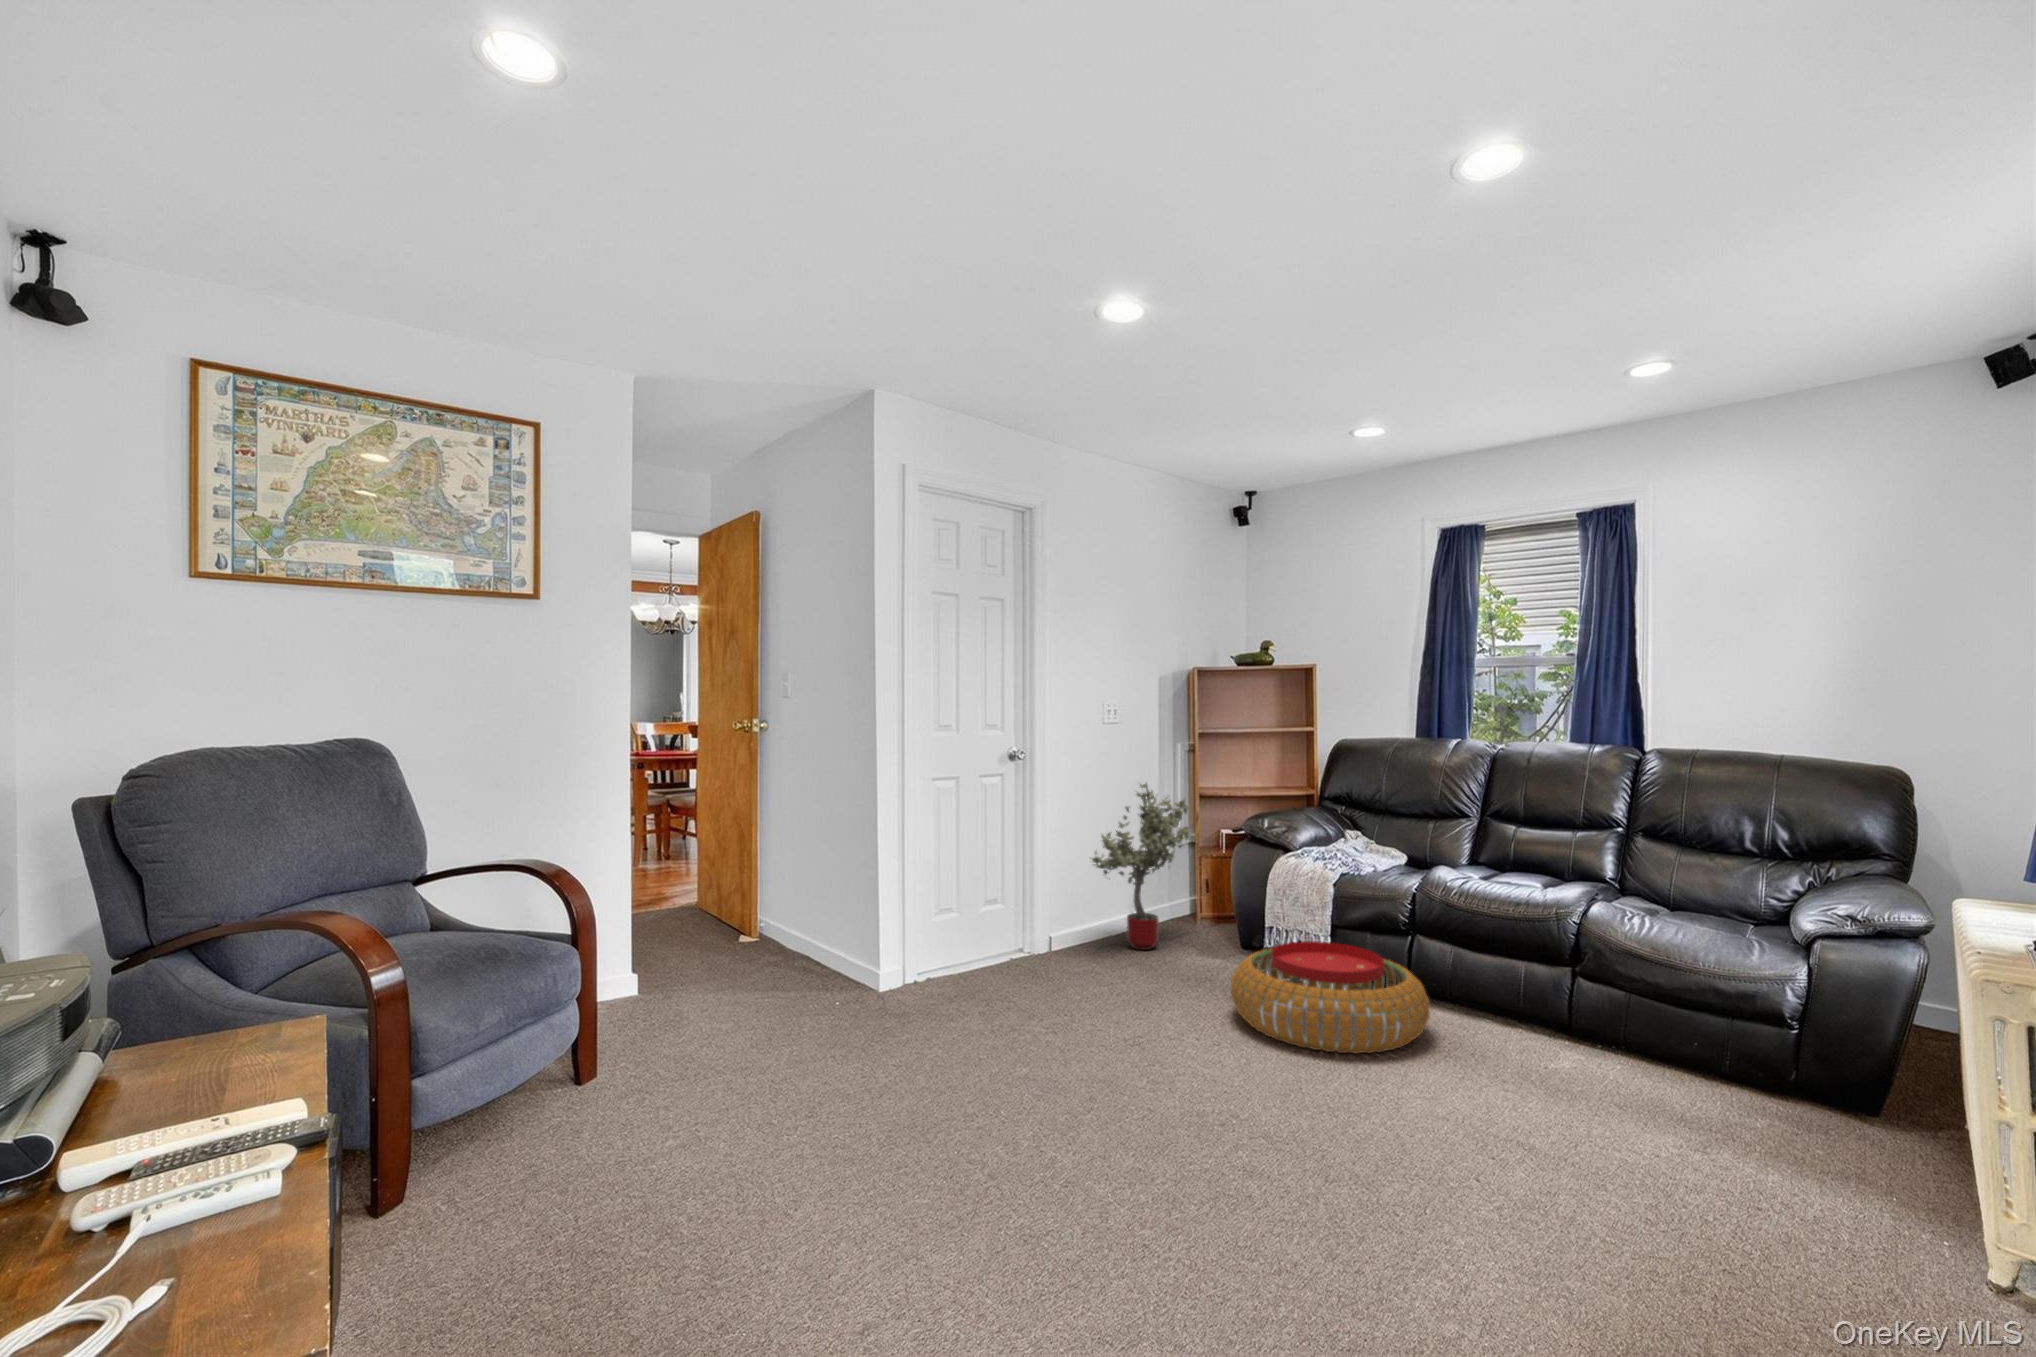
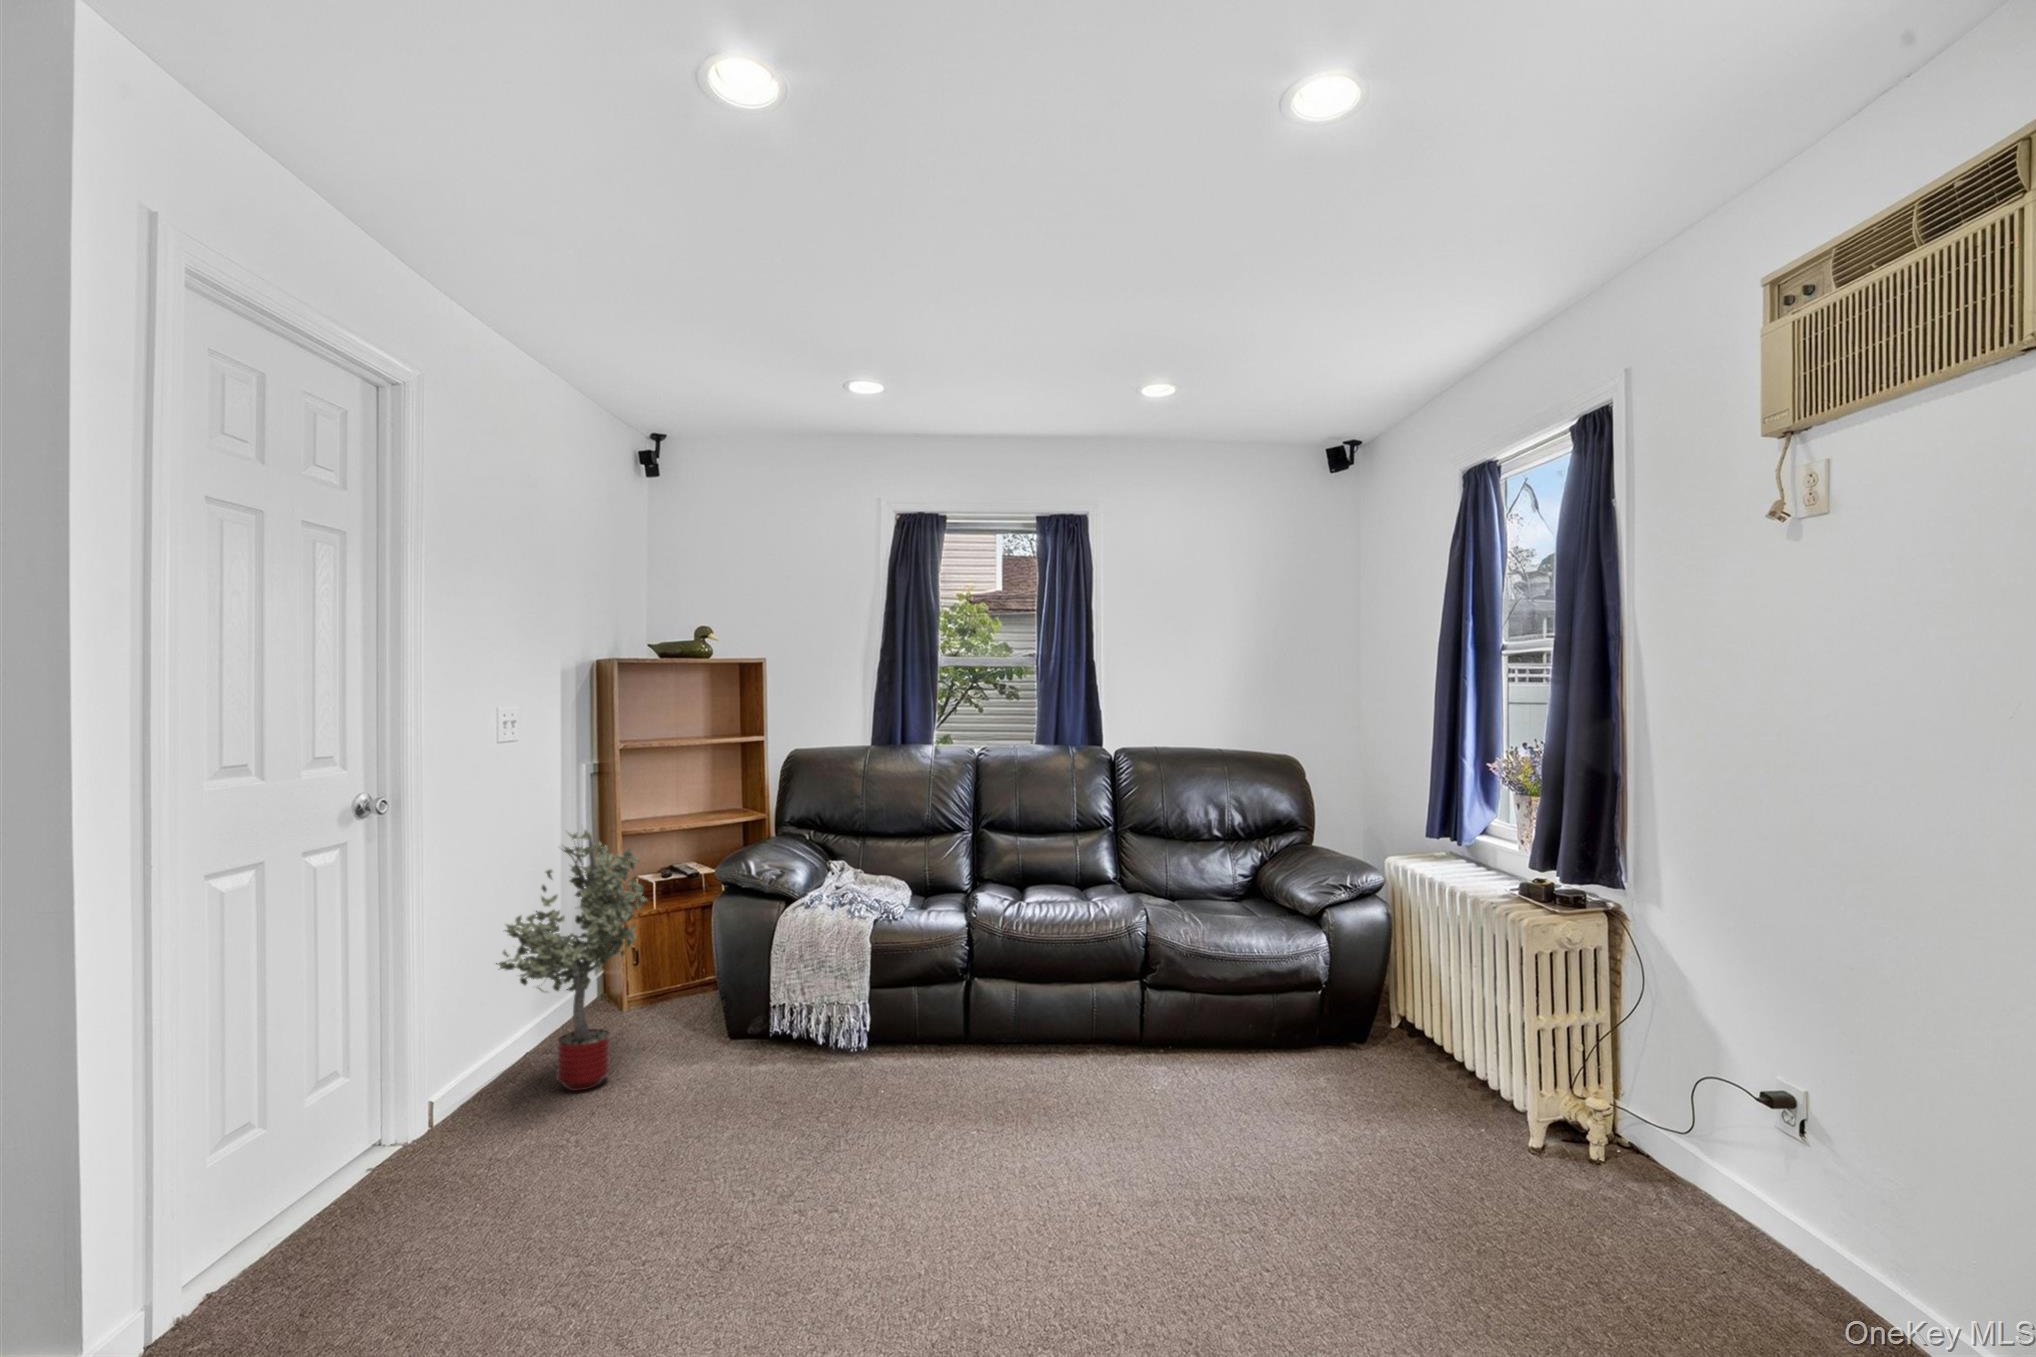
pouf: present [1231,941,1430,1054] -> none [812,1011,1059,1171]

